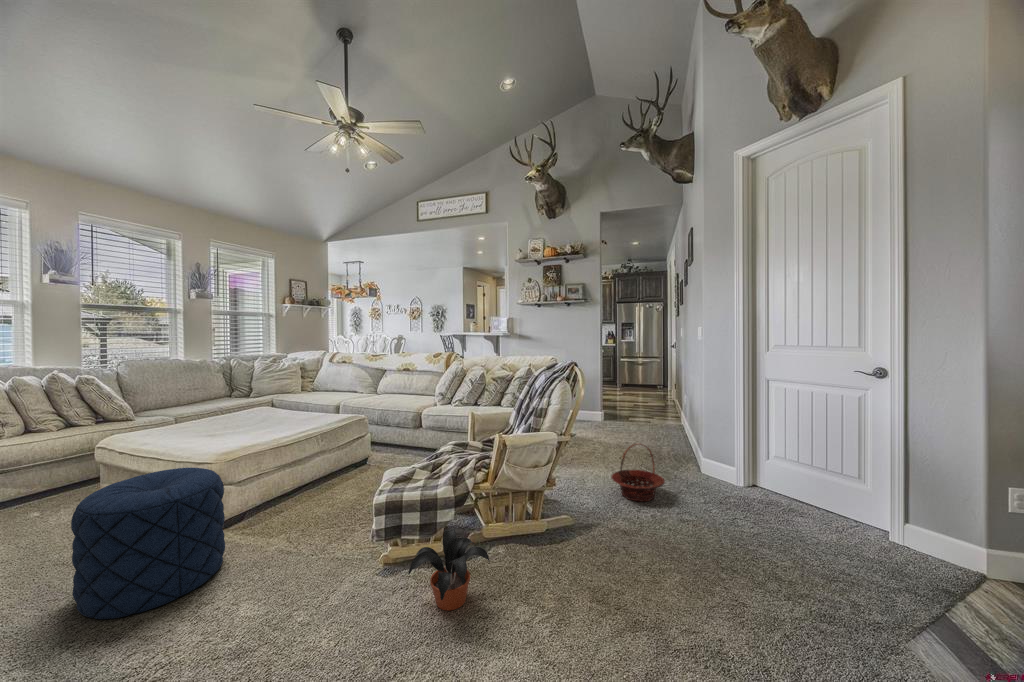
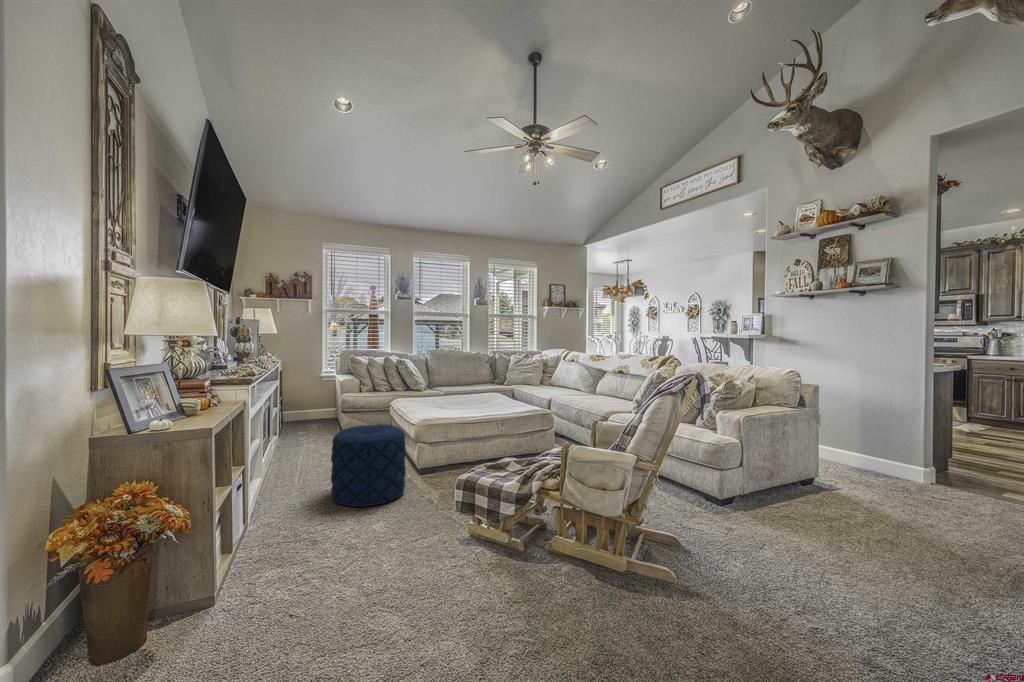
basket: present [611,444,665,501] -> none [770,508,866,600]
potted plant: present [408,528,489,611] -> none [449,517,518,585]

